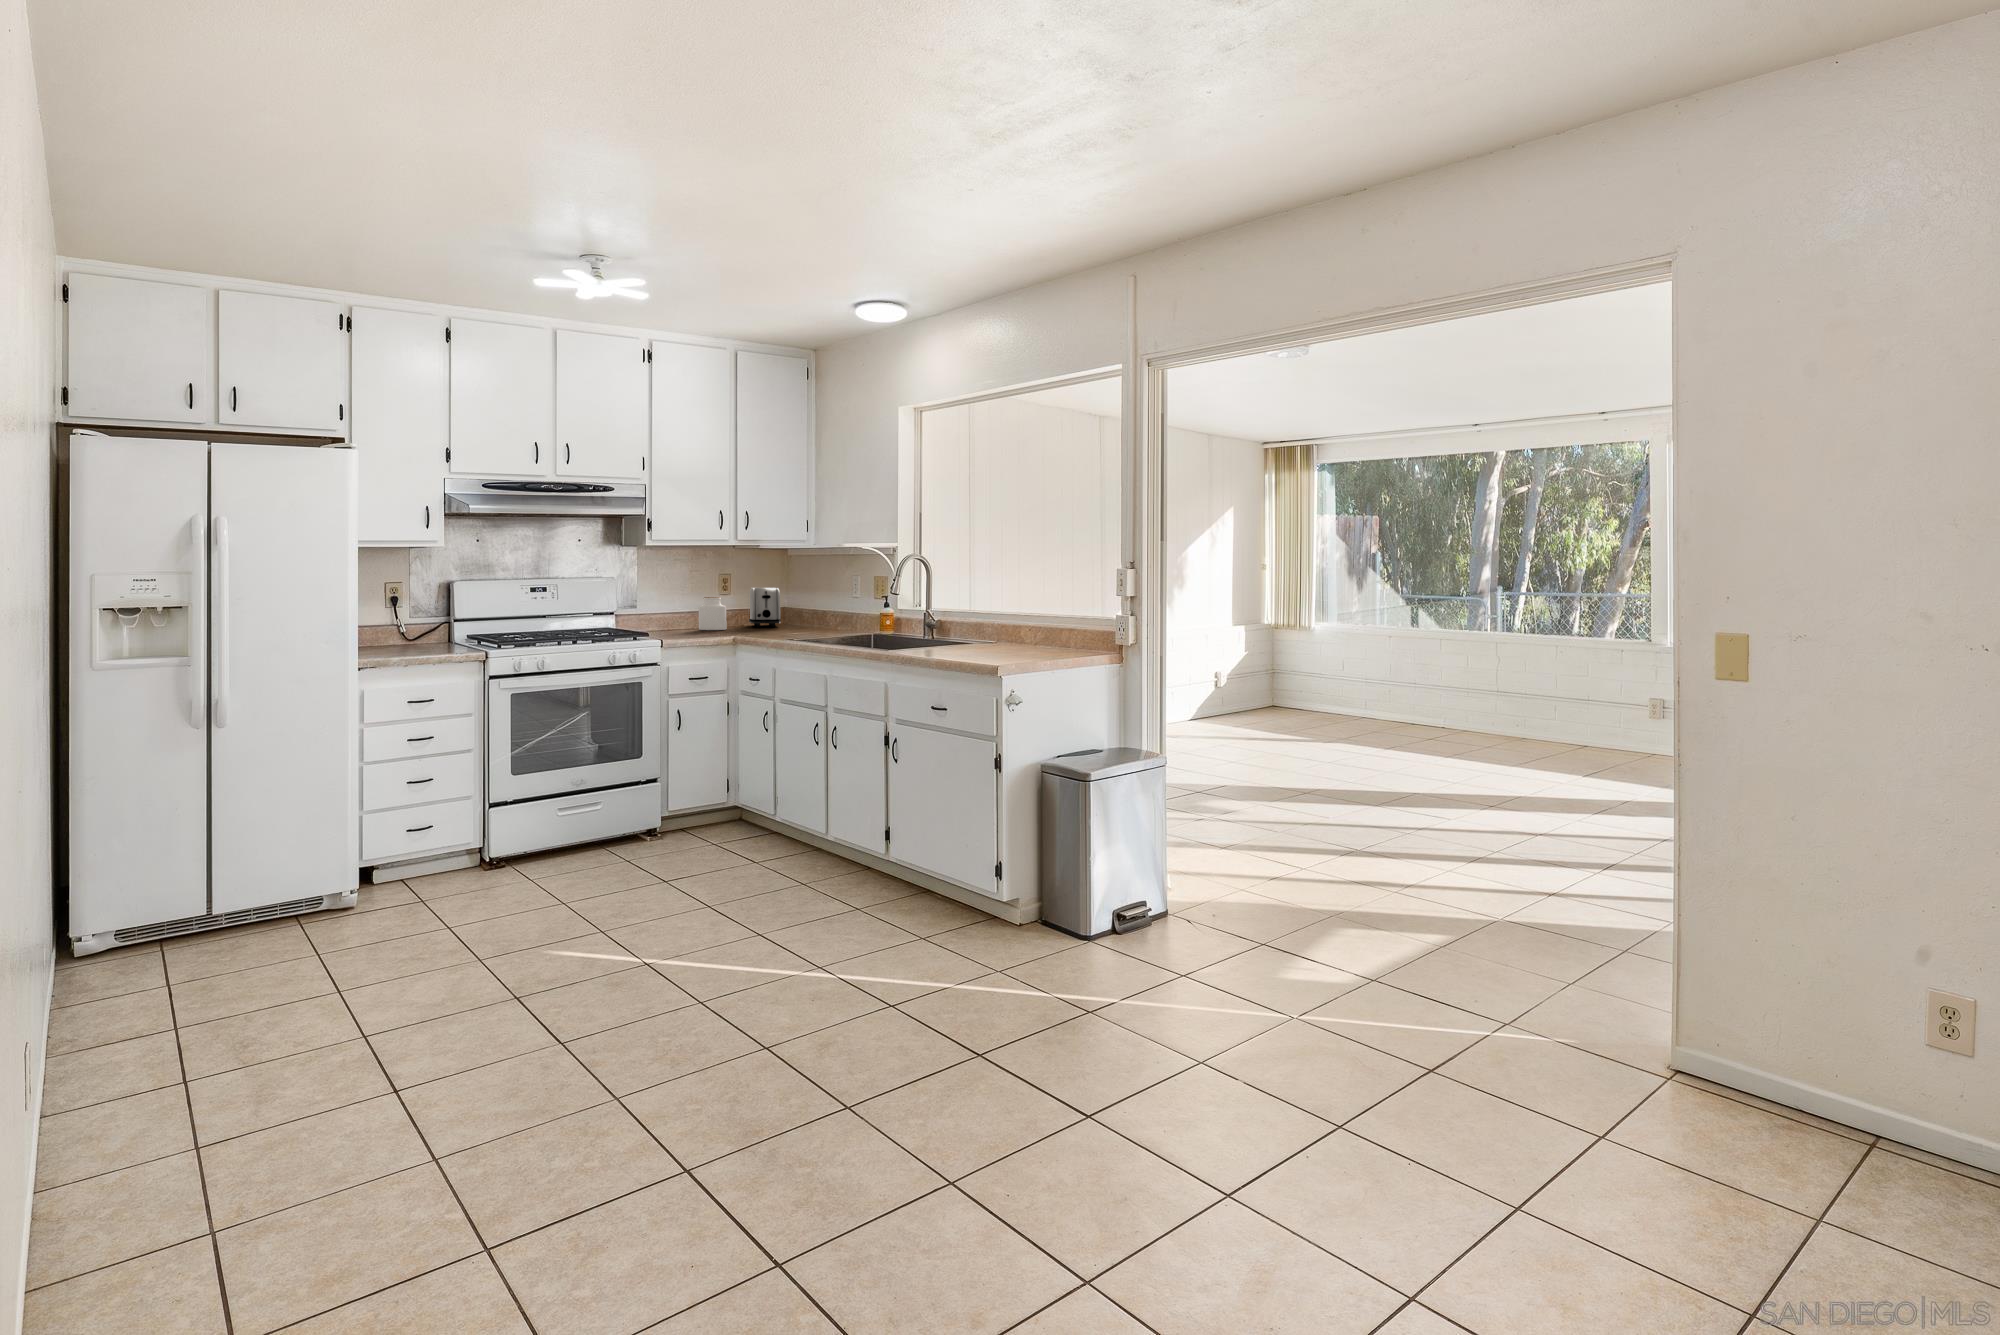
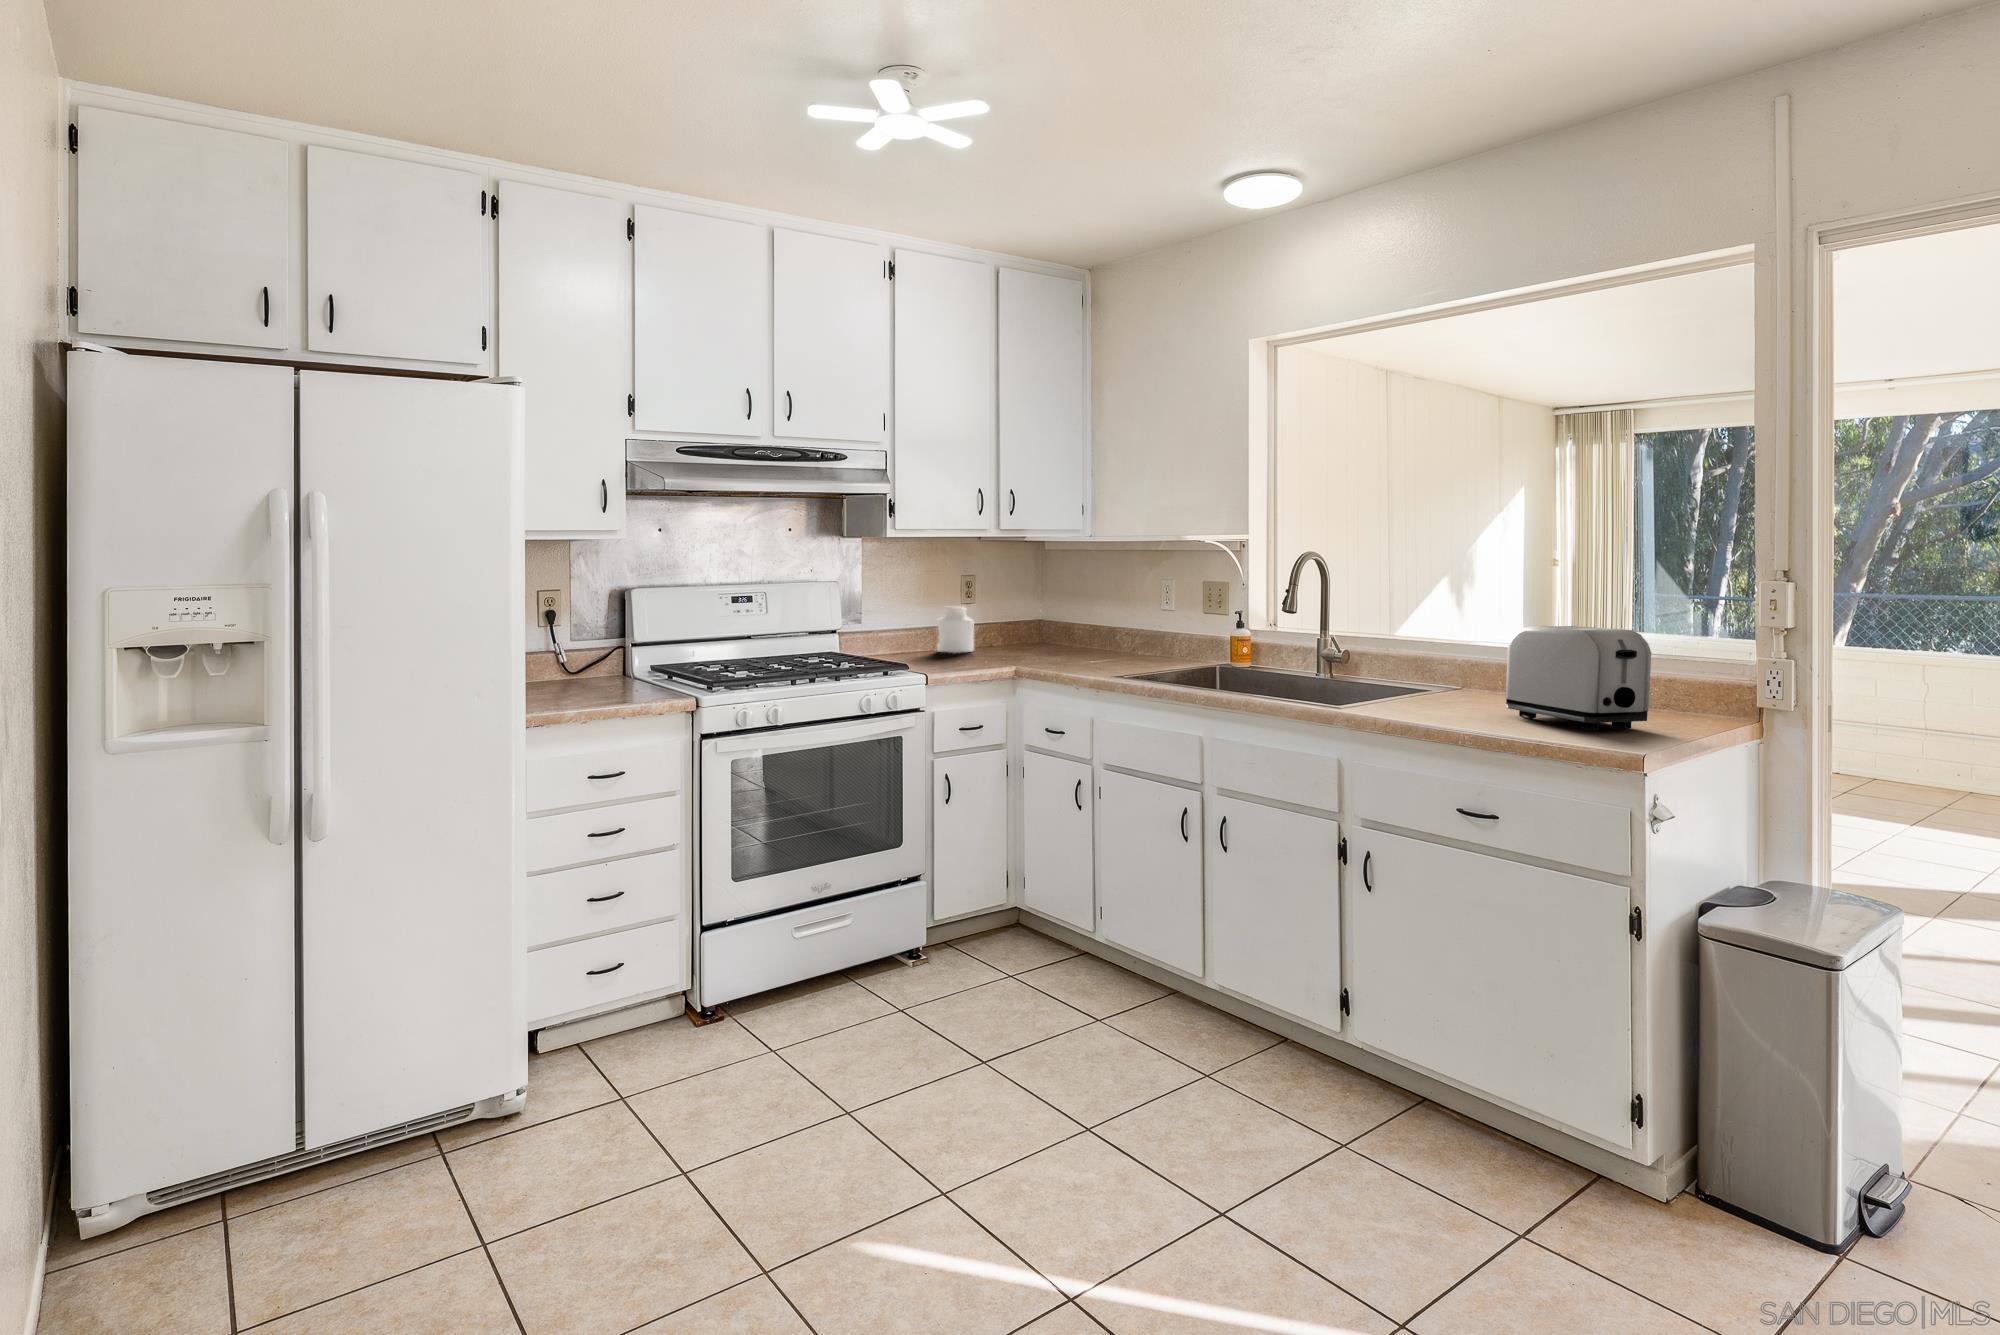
toaster: present [749,588,781,627] -> present [1506,626,1651,730]

